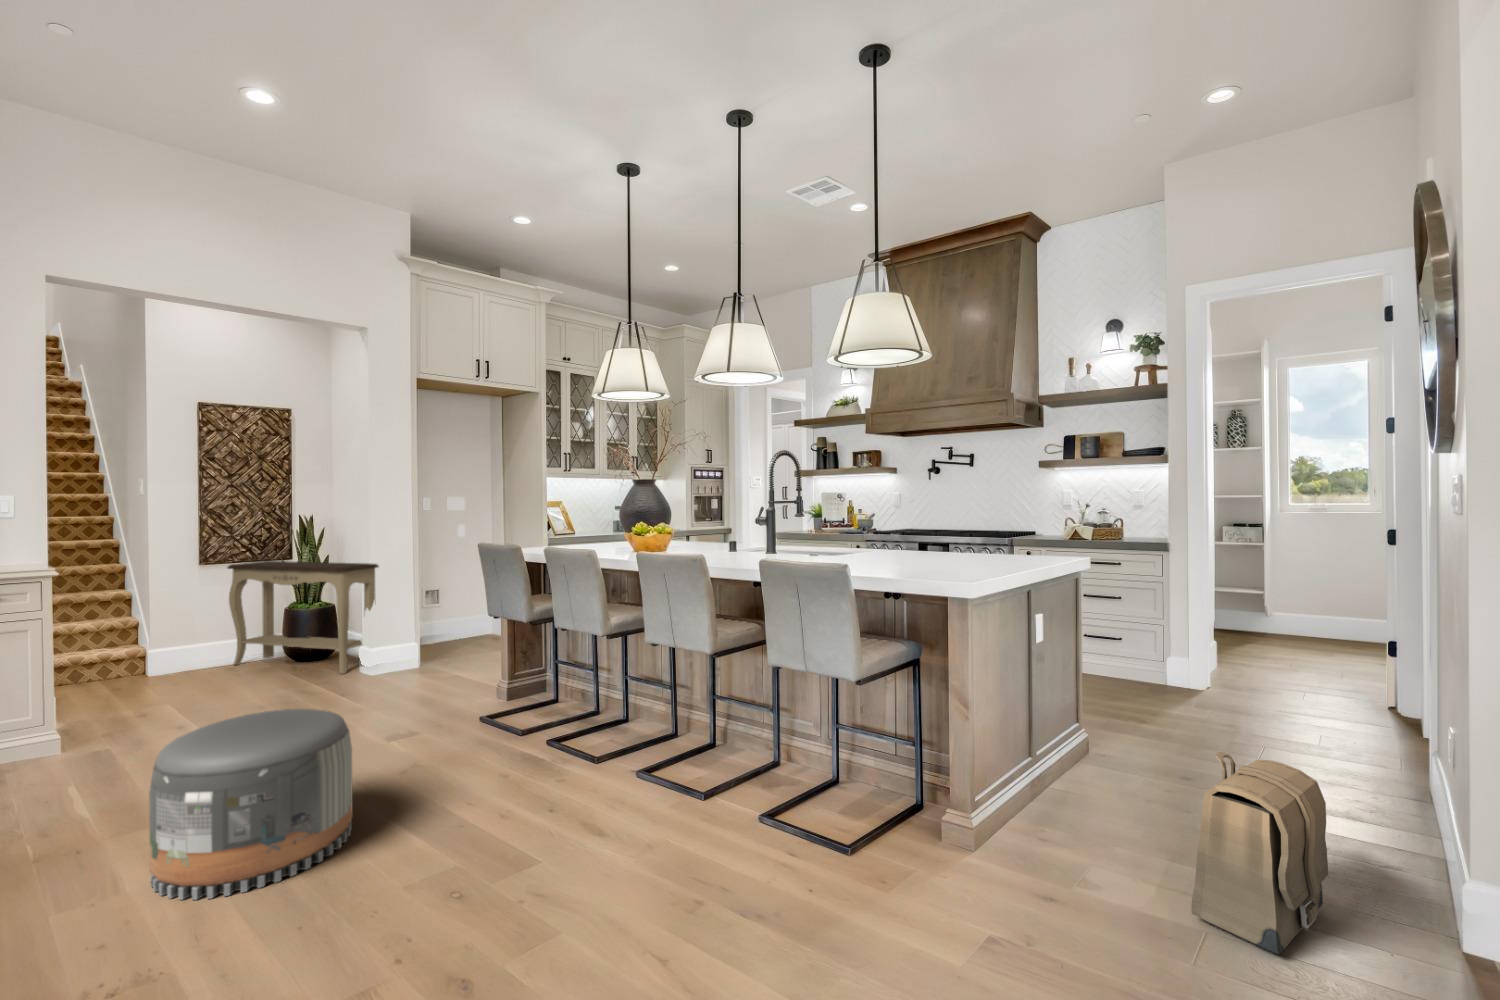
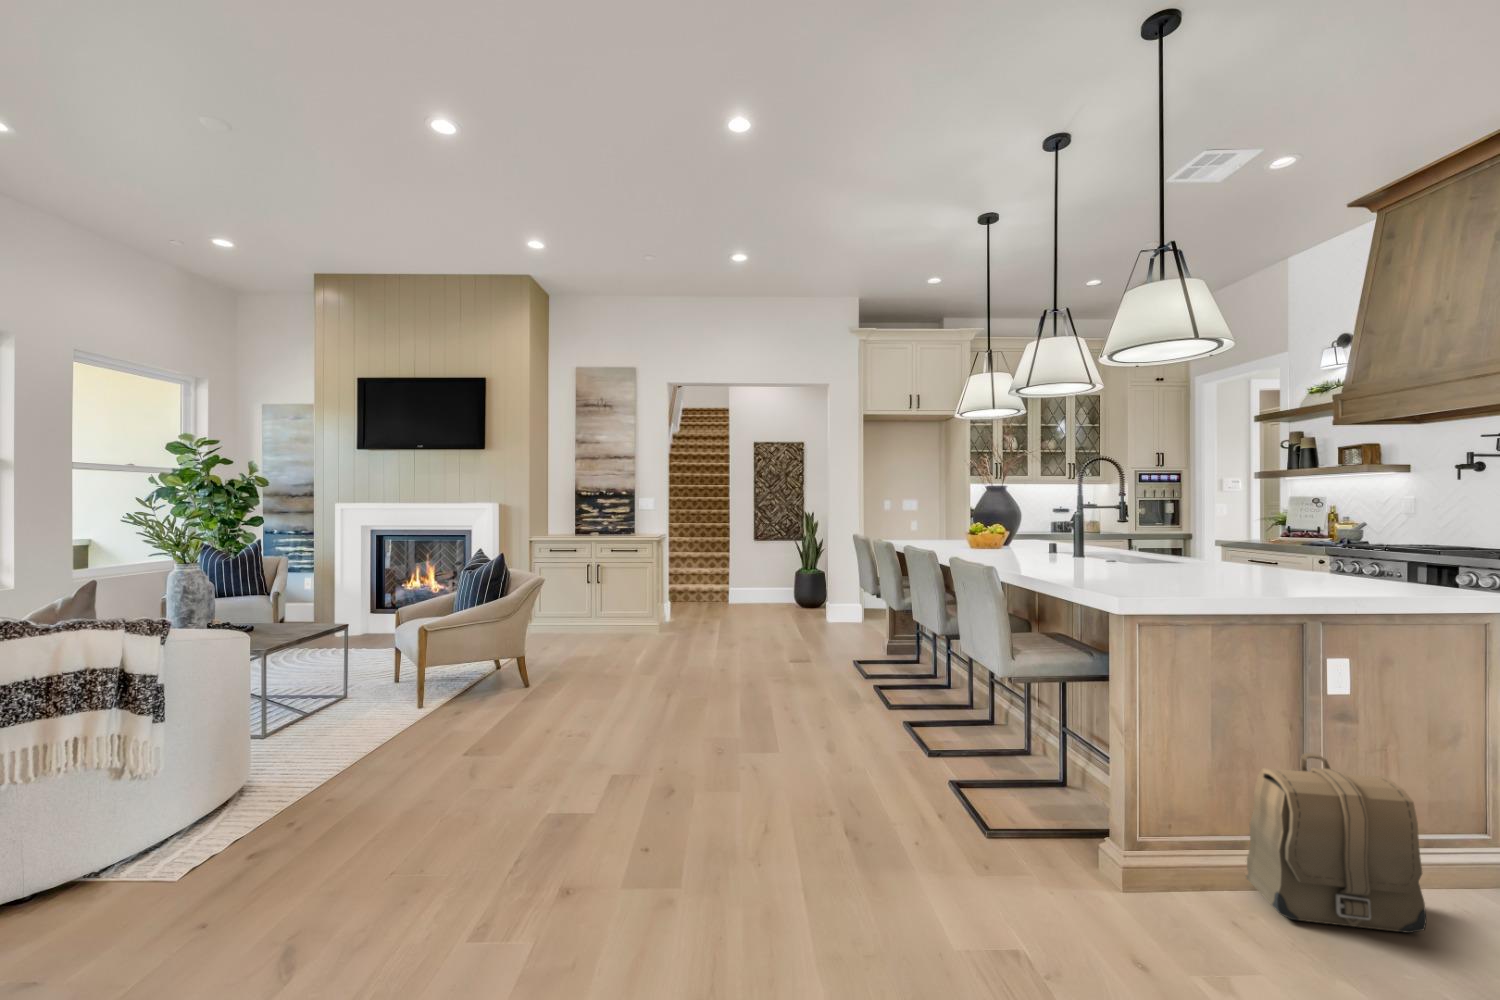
console table: present [228,561,378,674] -> none [764,543,841,622]
pouf: present [149,709,353,900] -> none [687,616,768,696]

